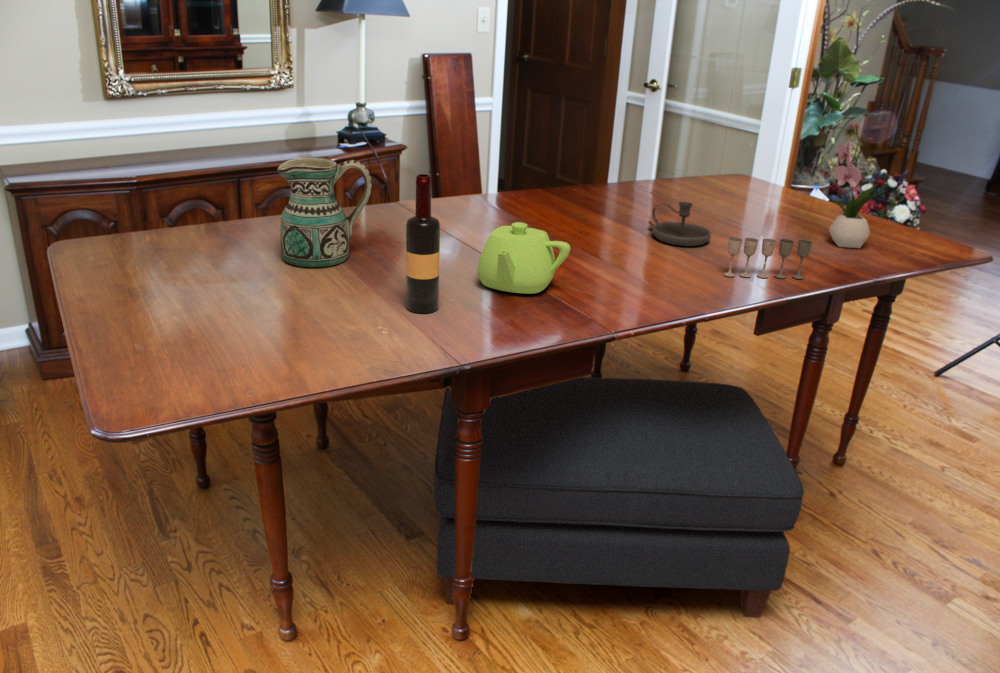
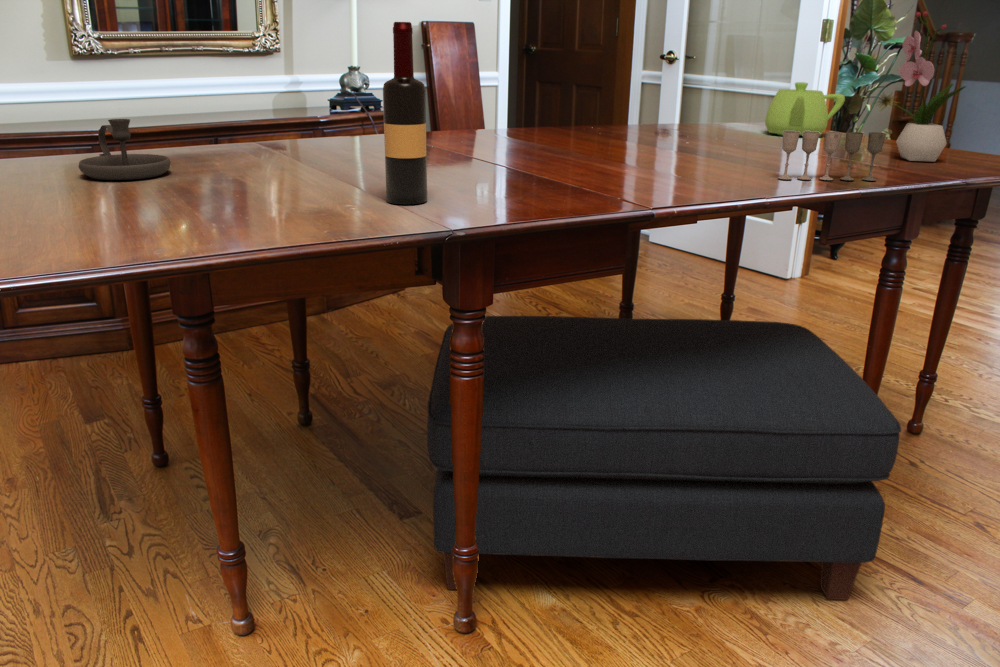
ceramic pitcher: present [278,158,372,267] -> none [233,46,348,175]
candlestick: present [649,202,711,246] -> present [78,119,171,180]
teapot: present [478,222,570,294] -> present [765,82,845,136]

